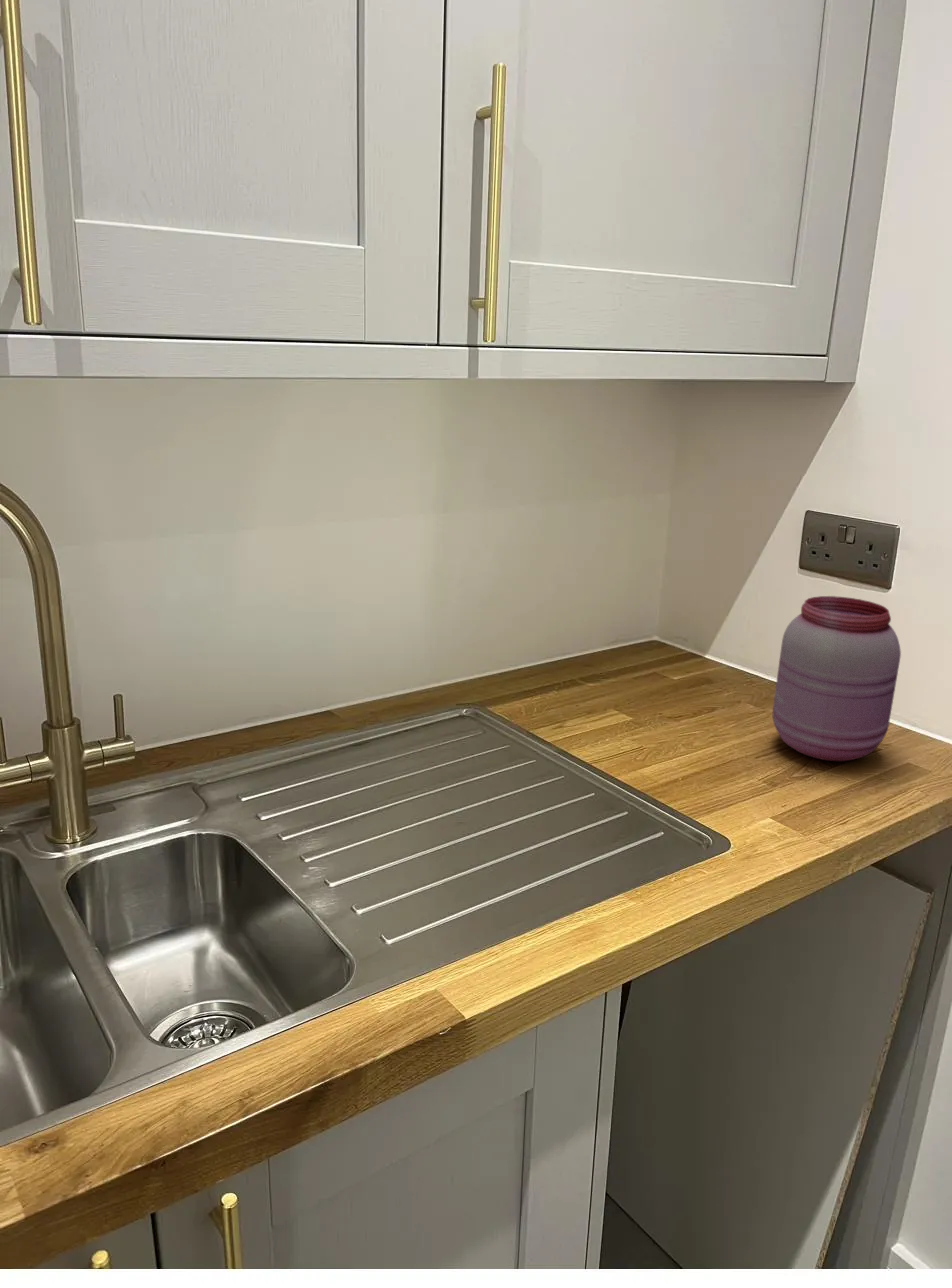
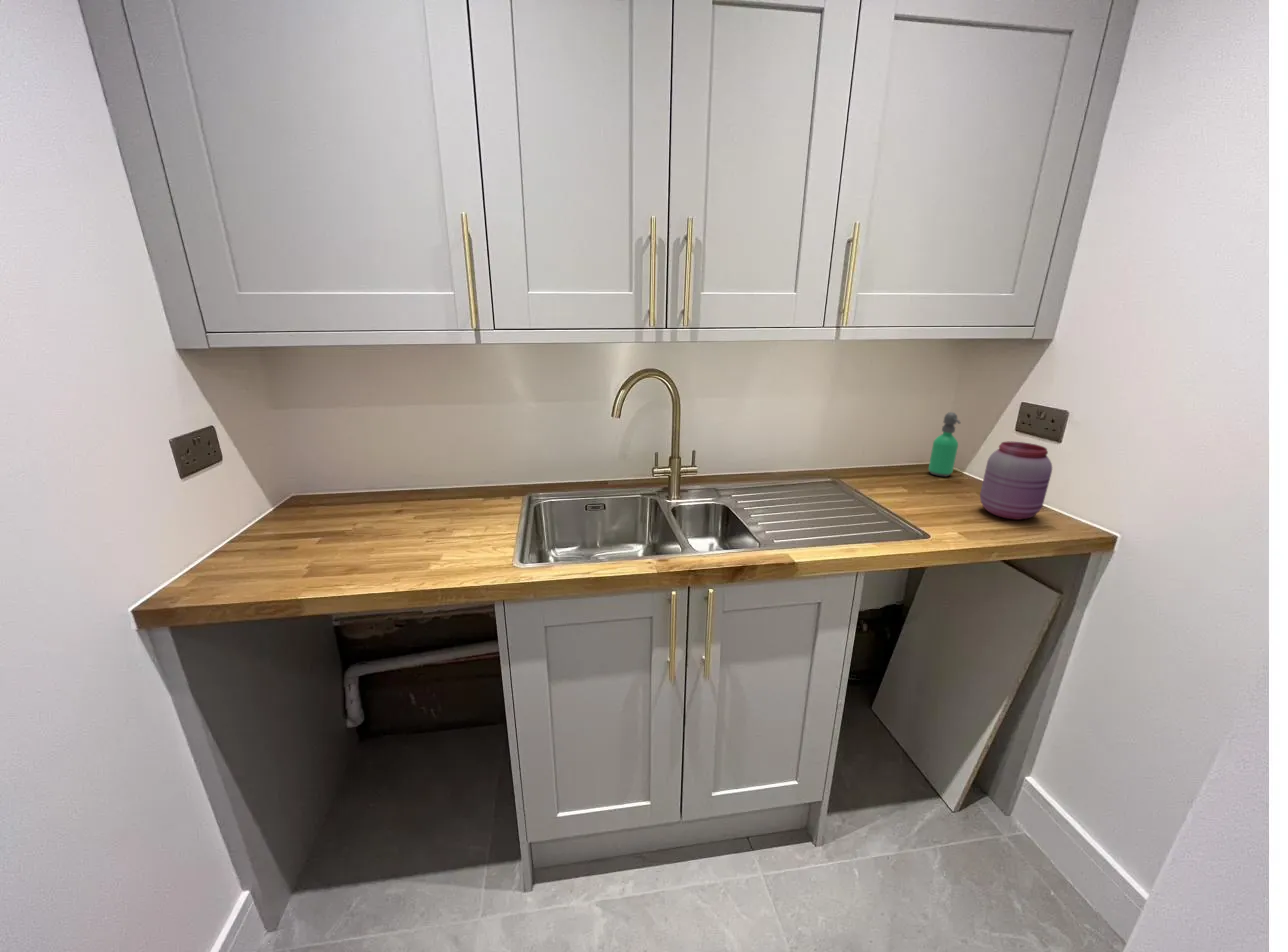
soap dispenser: none [642,534,699,669] -> present [929,412,960,476]

